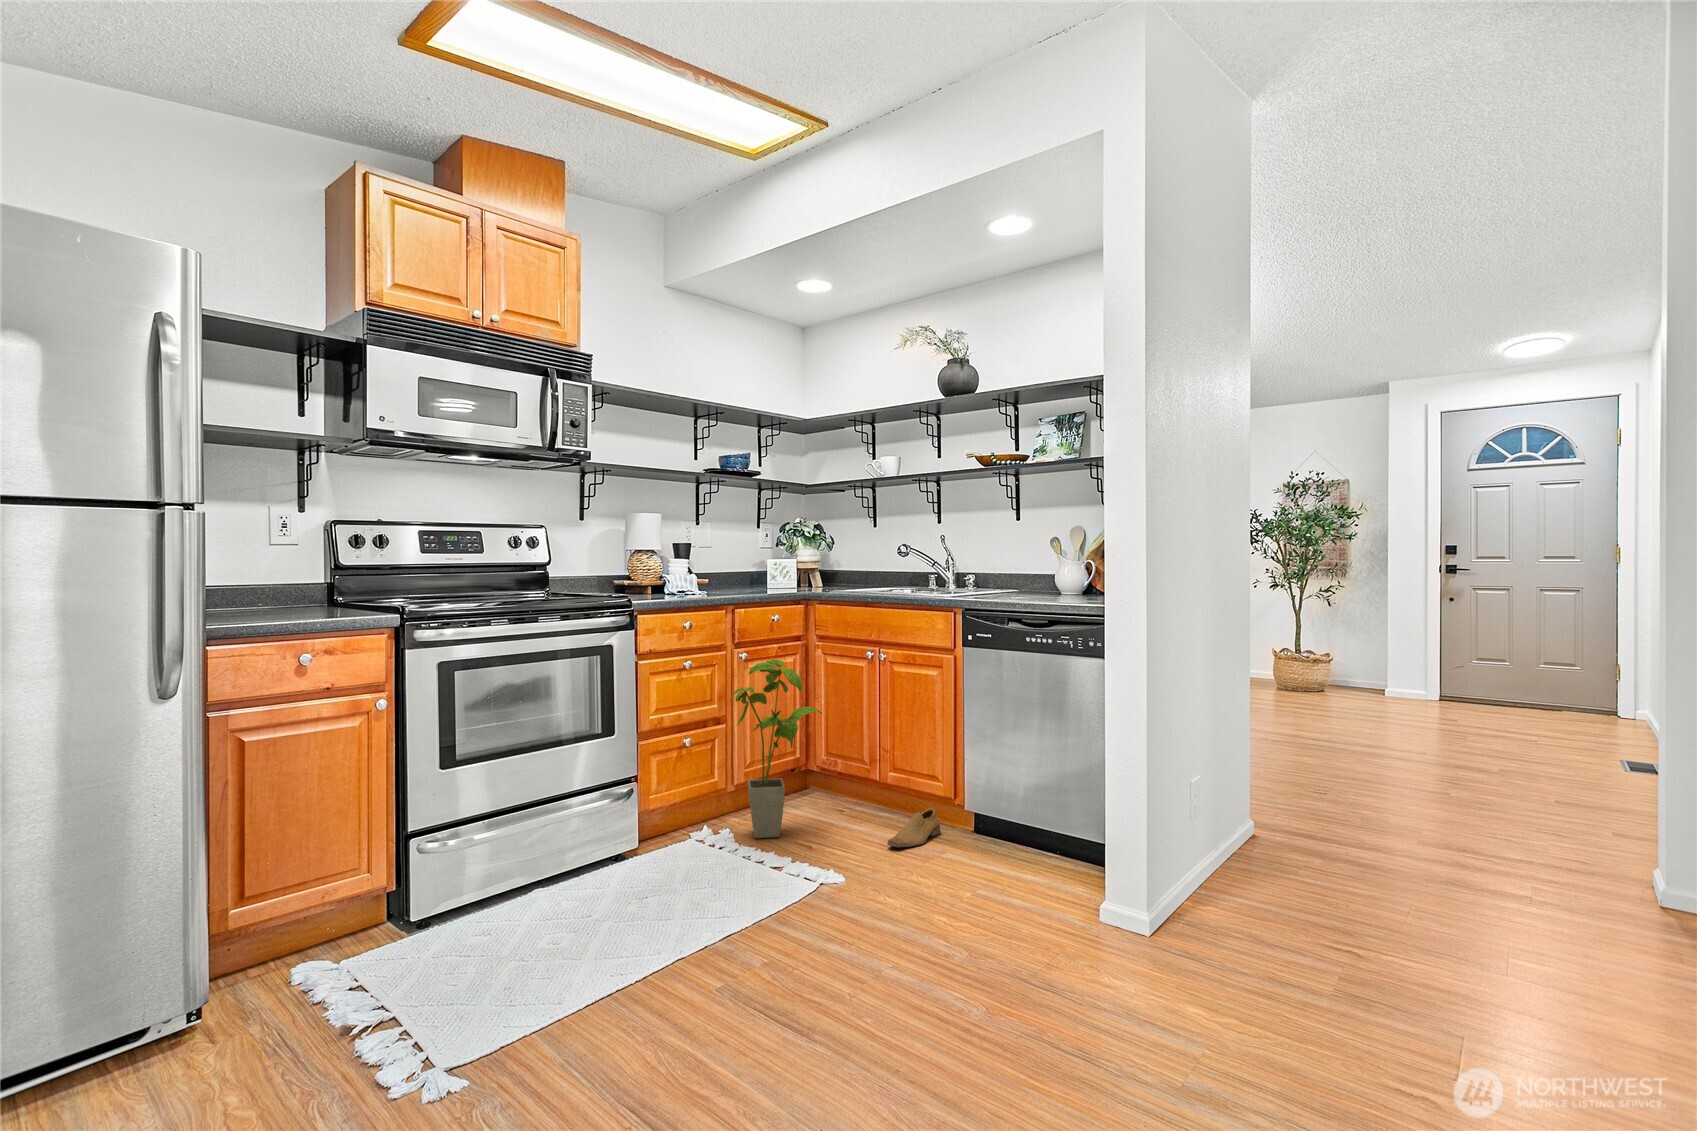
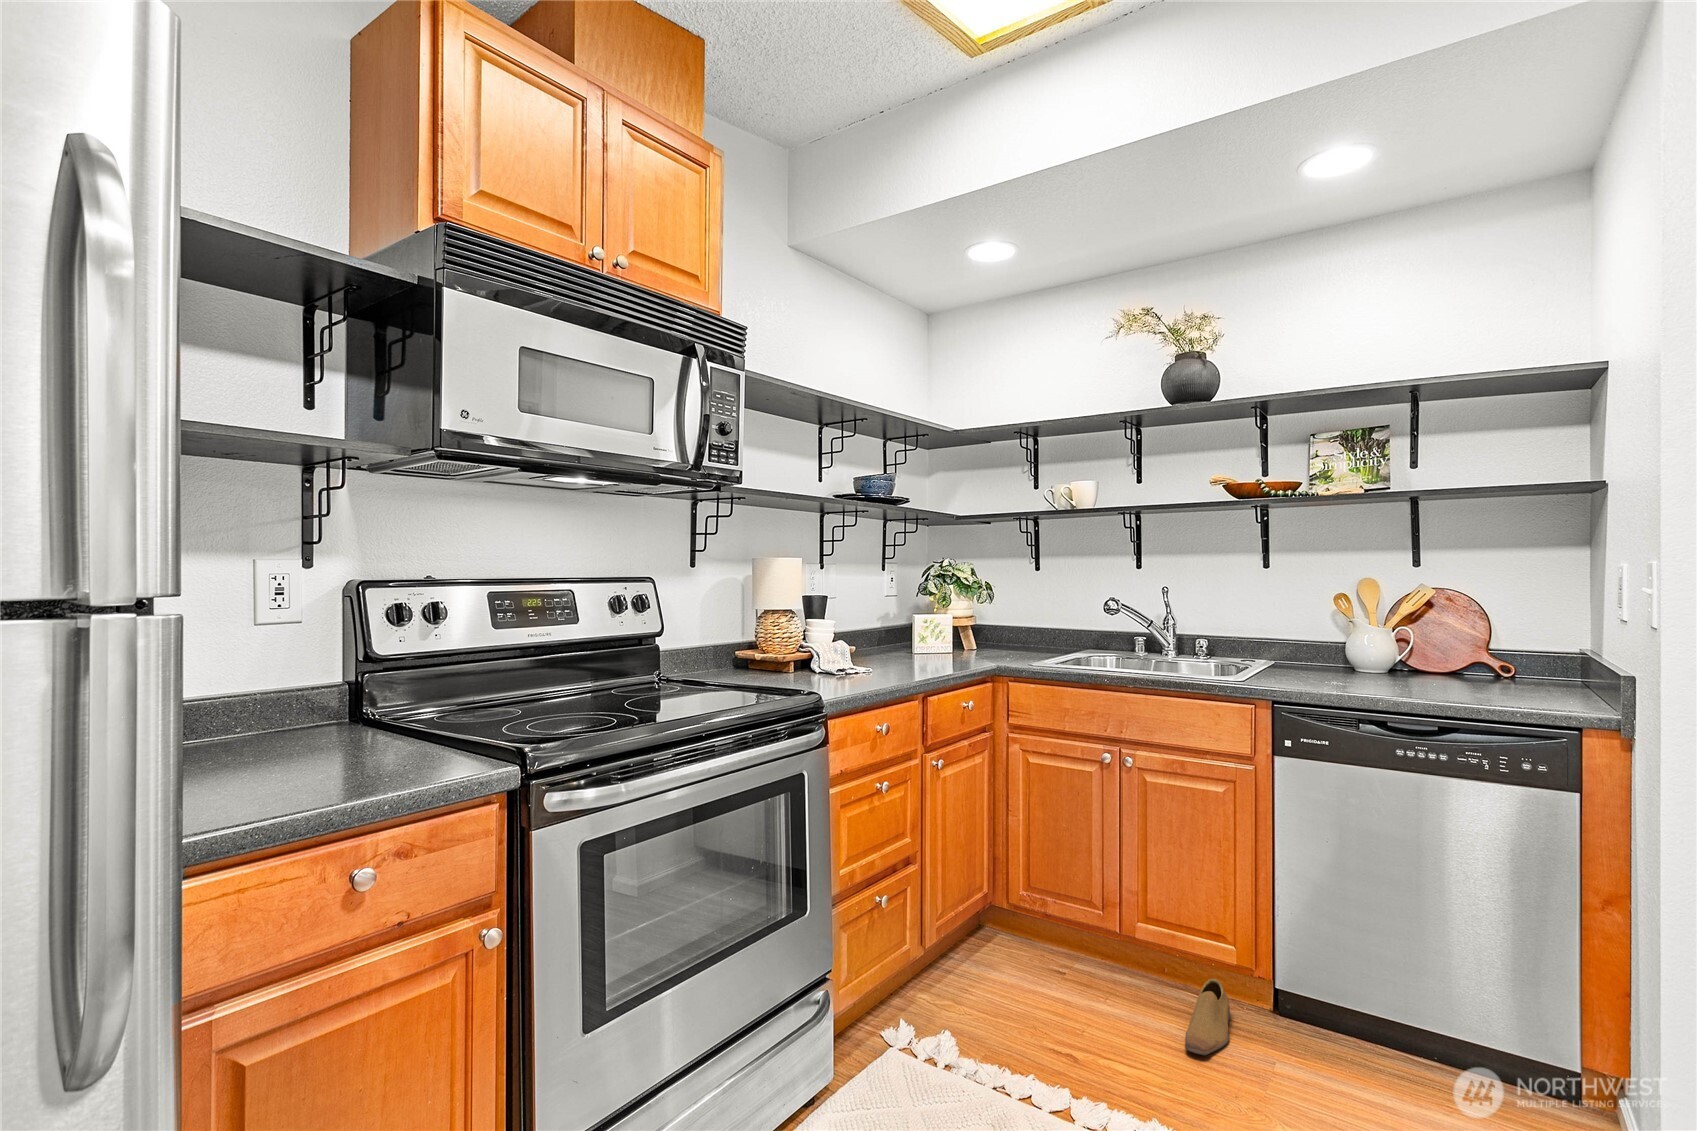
house plant: present [731,659,822,838] -> none [936,775,1067,1038]

